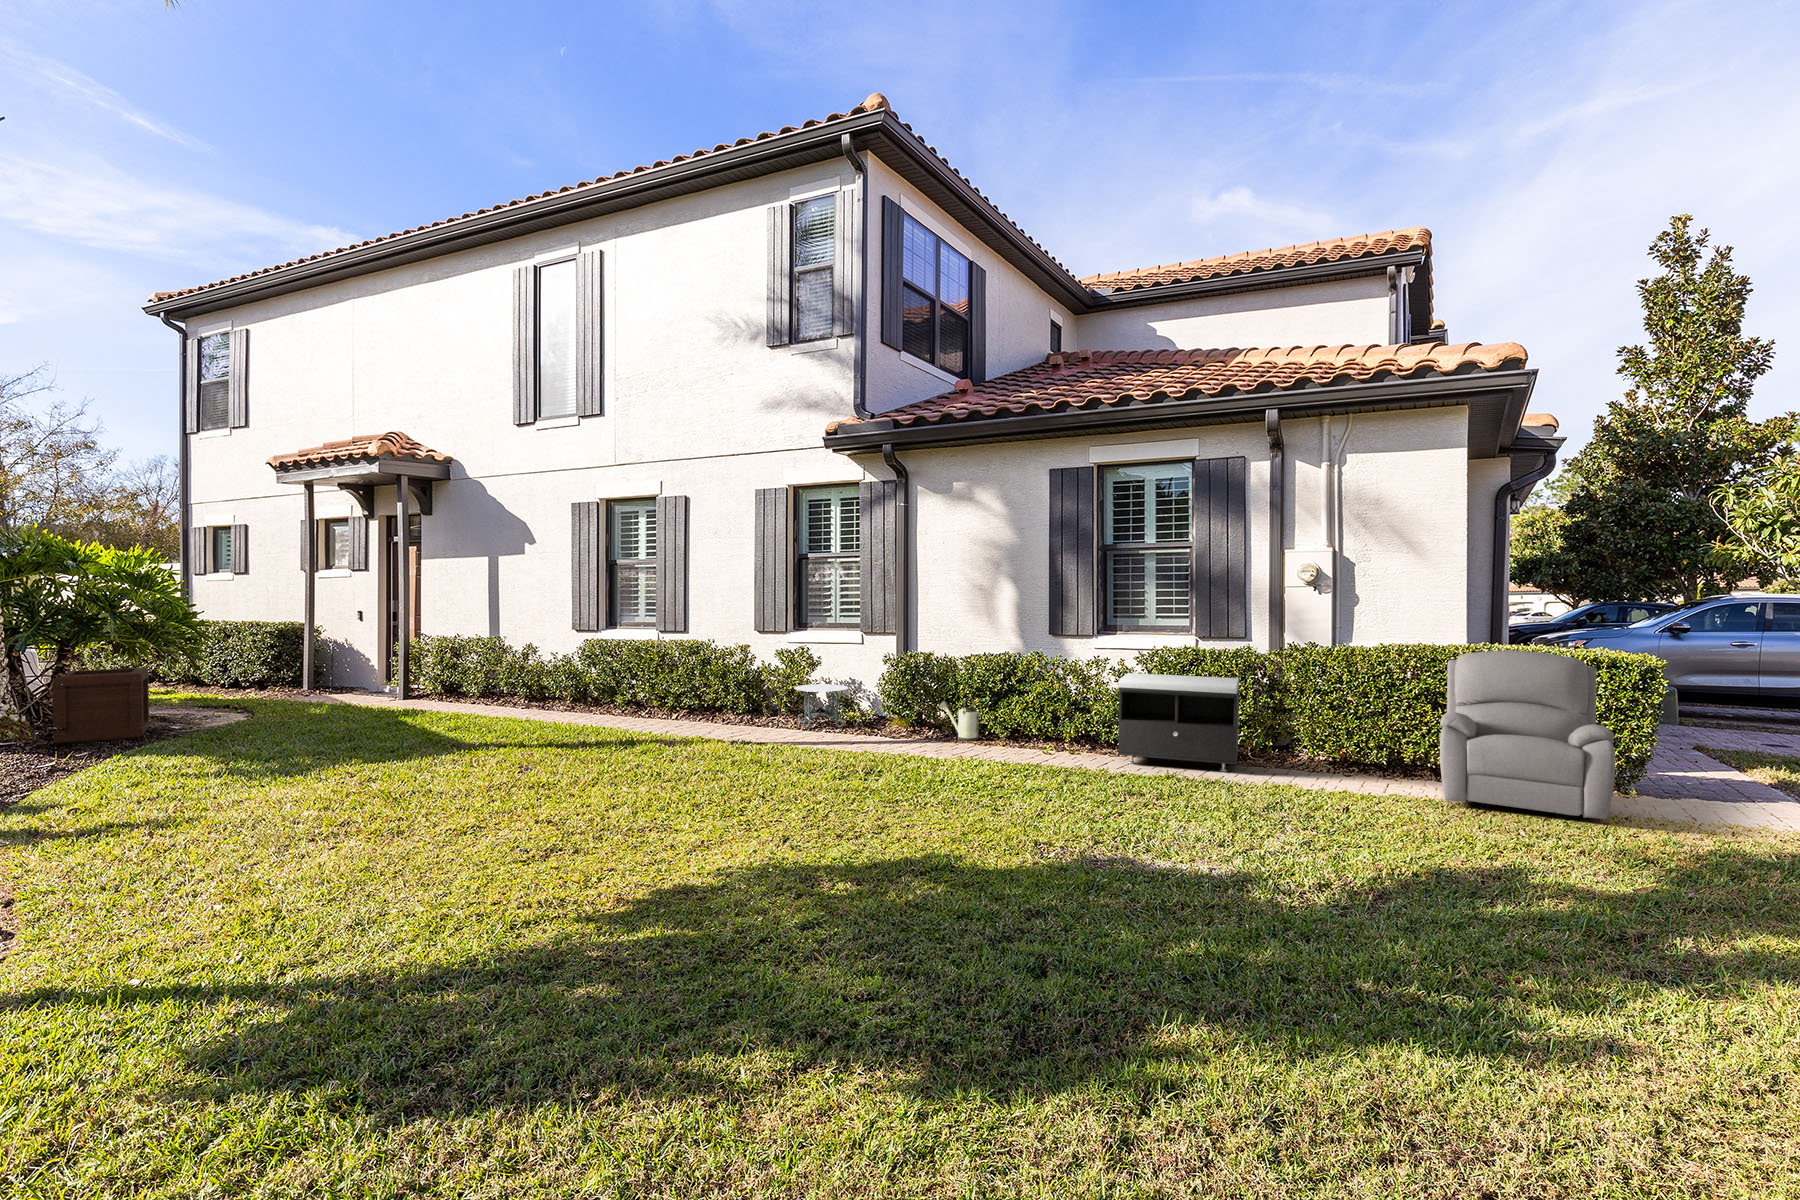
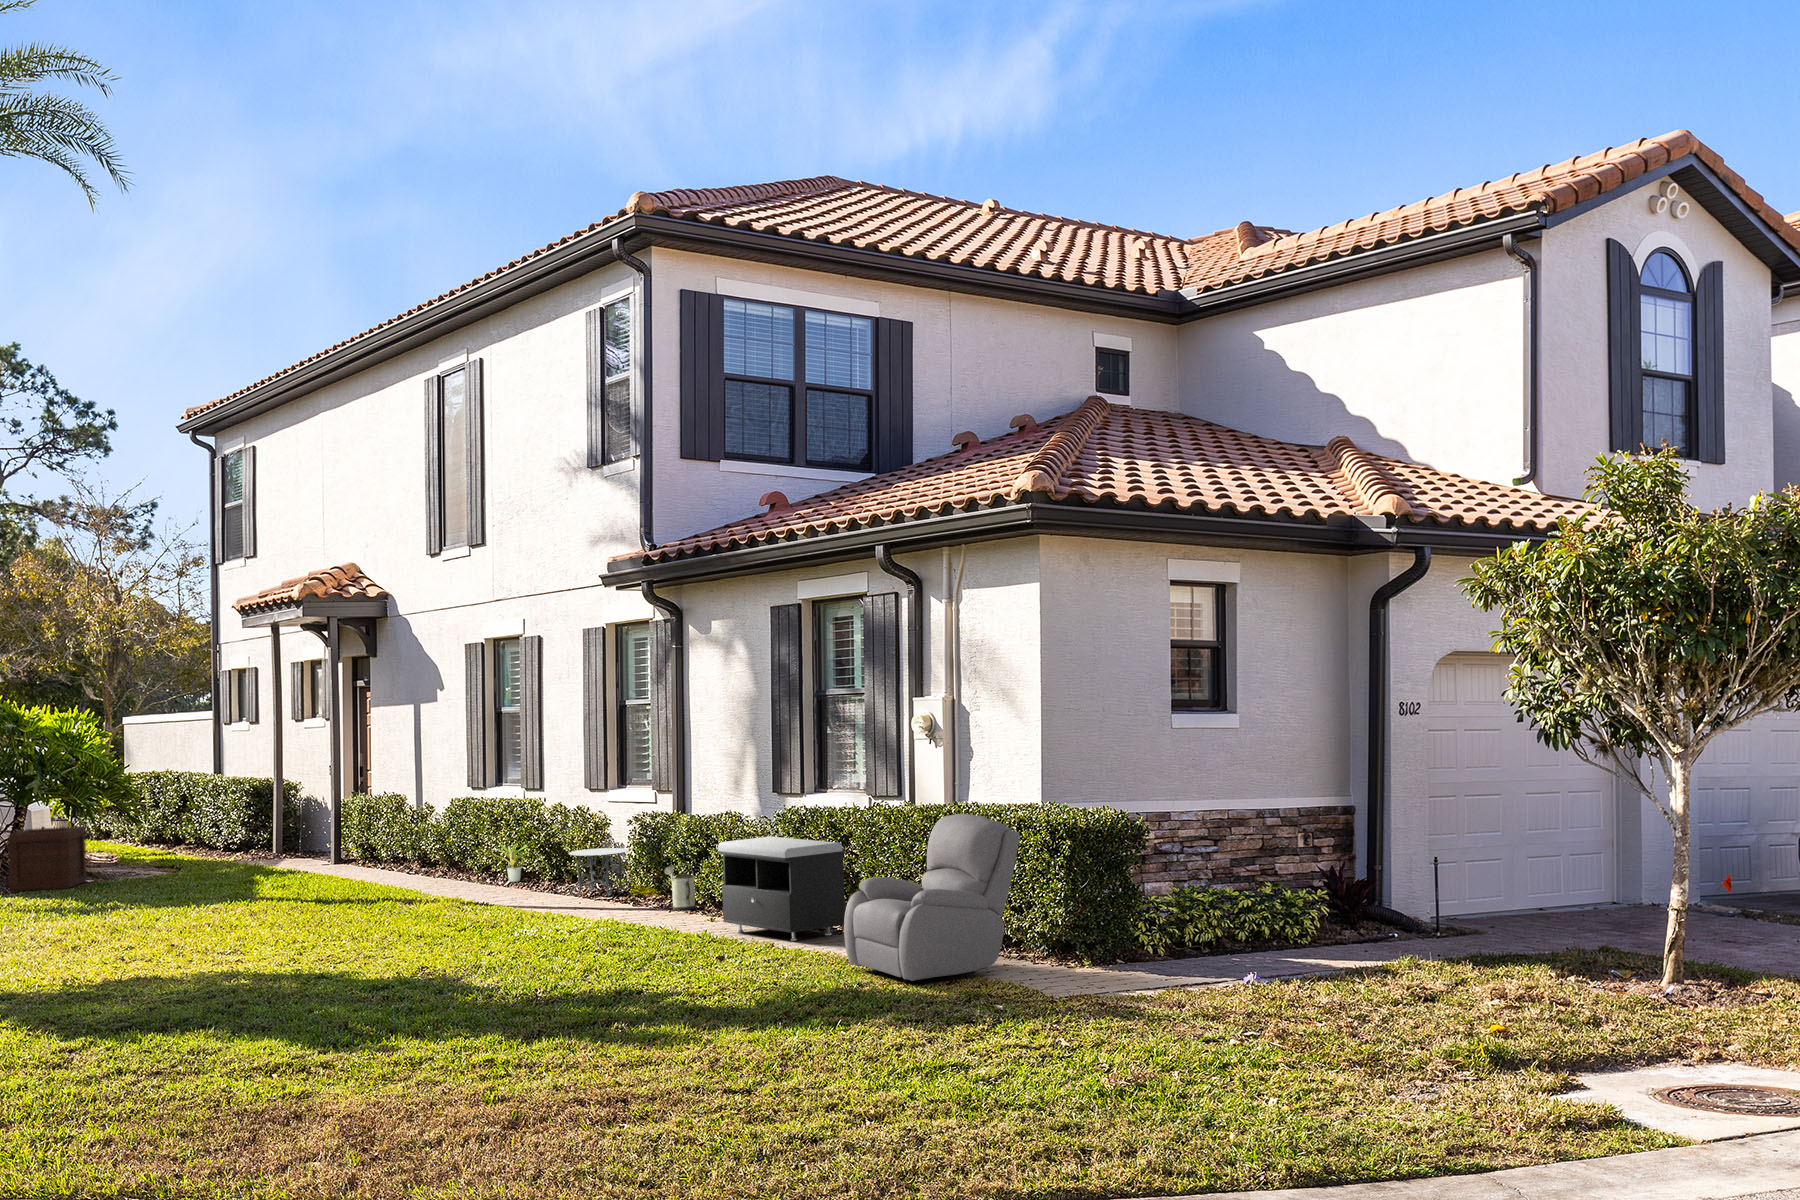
potted plant: none [665,681,707,716] -> present [493,843,531,882]

